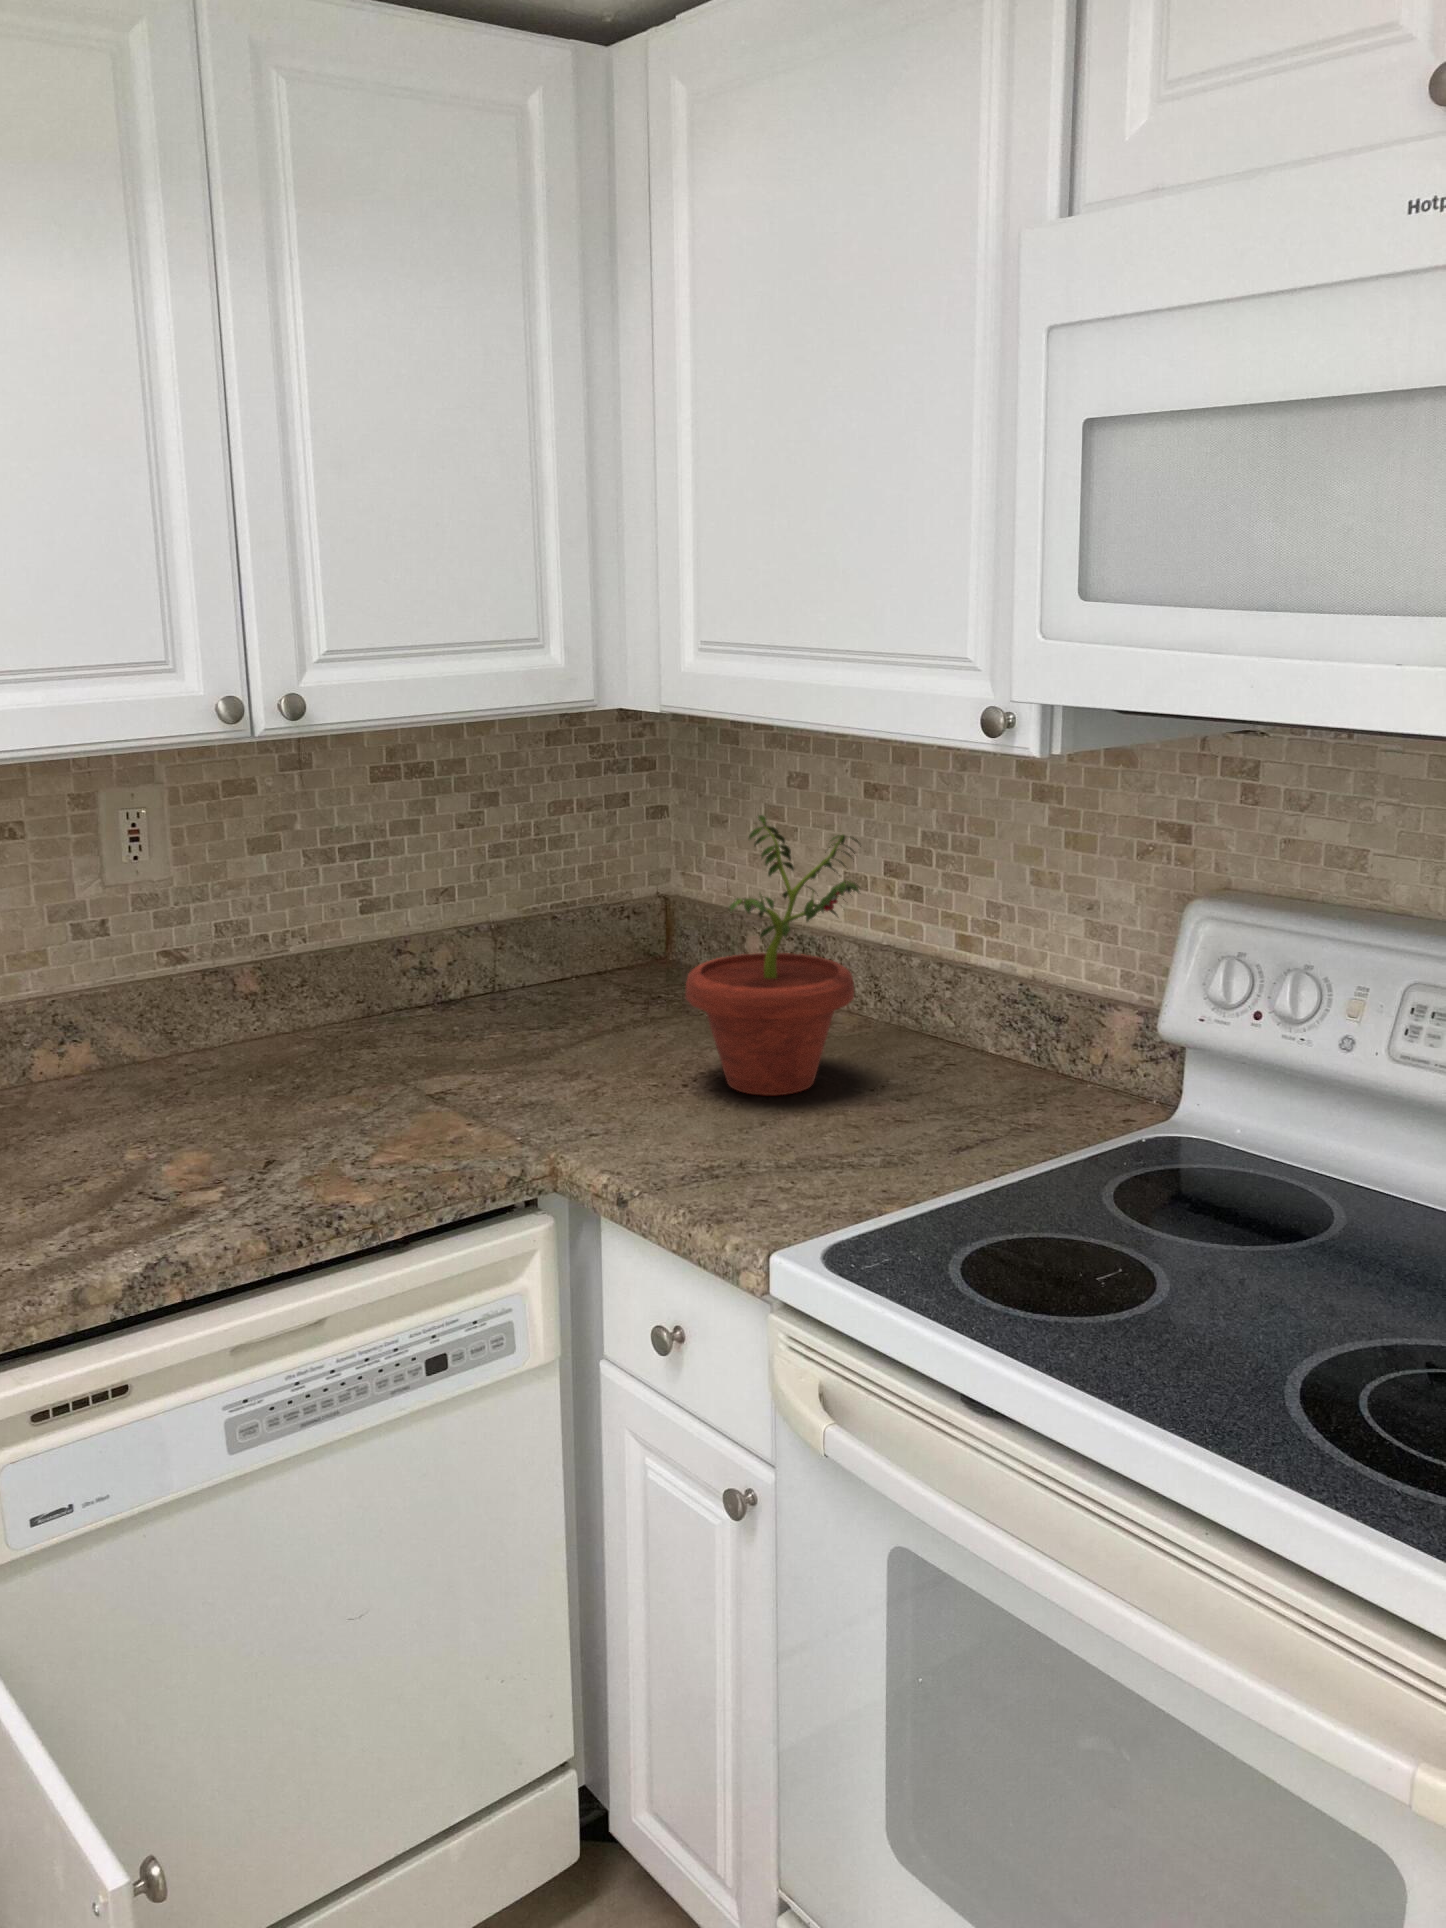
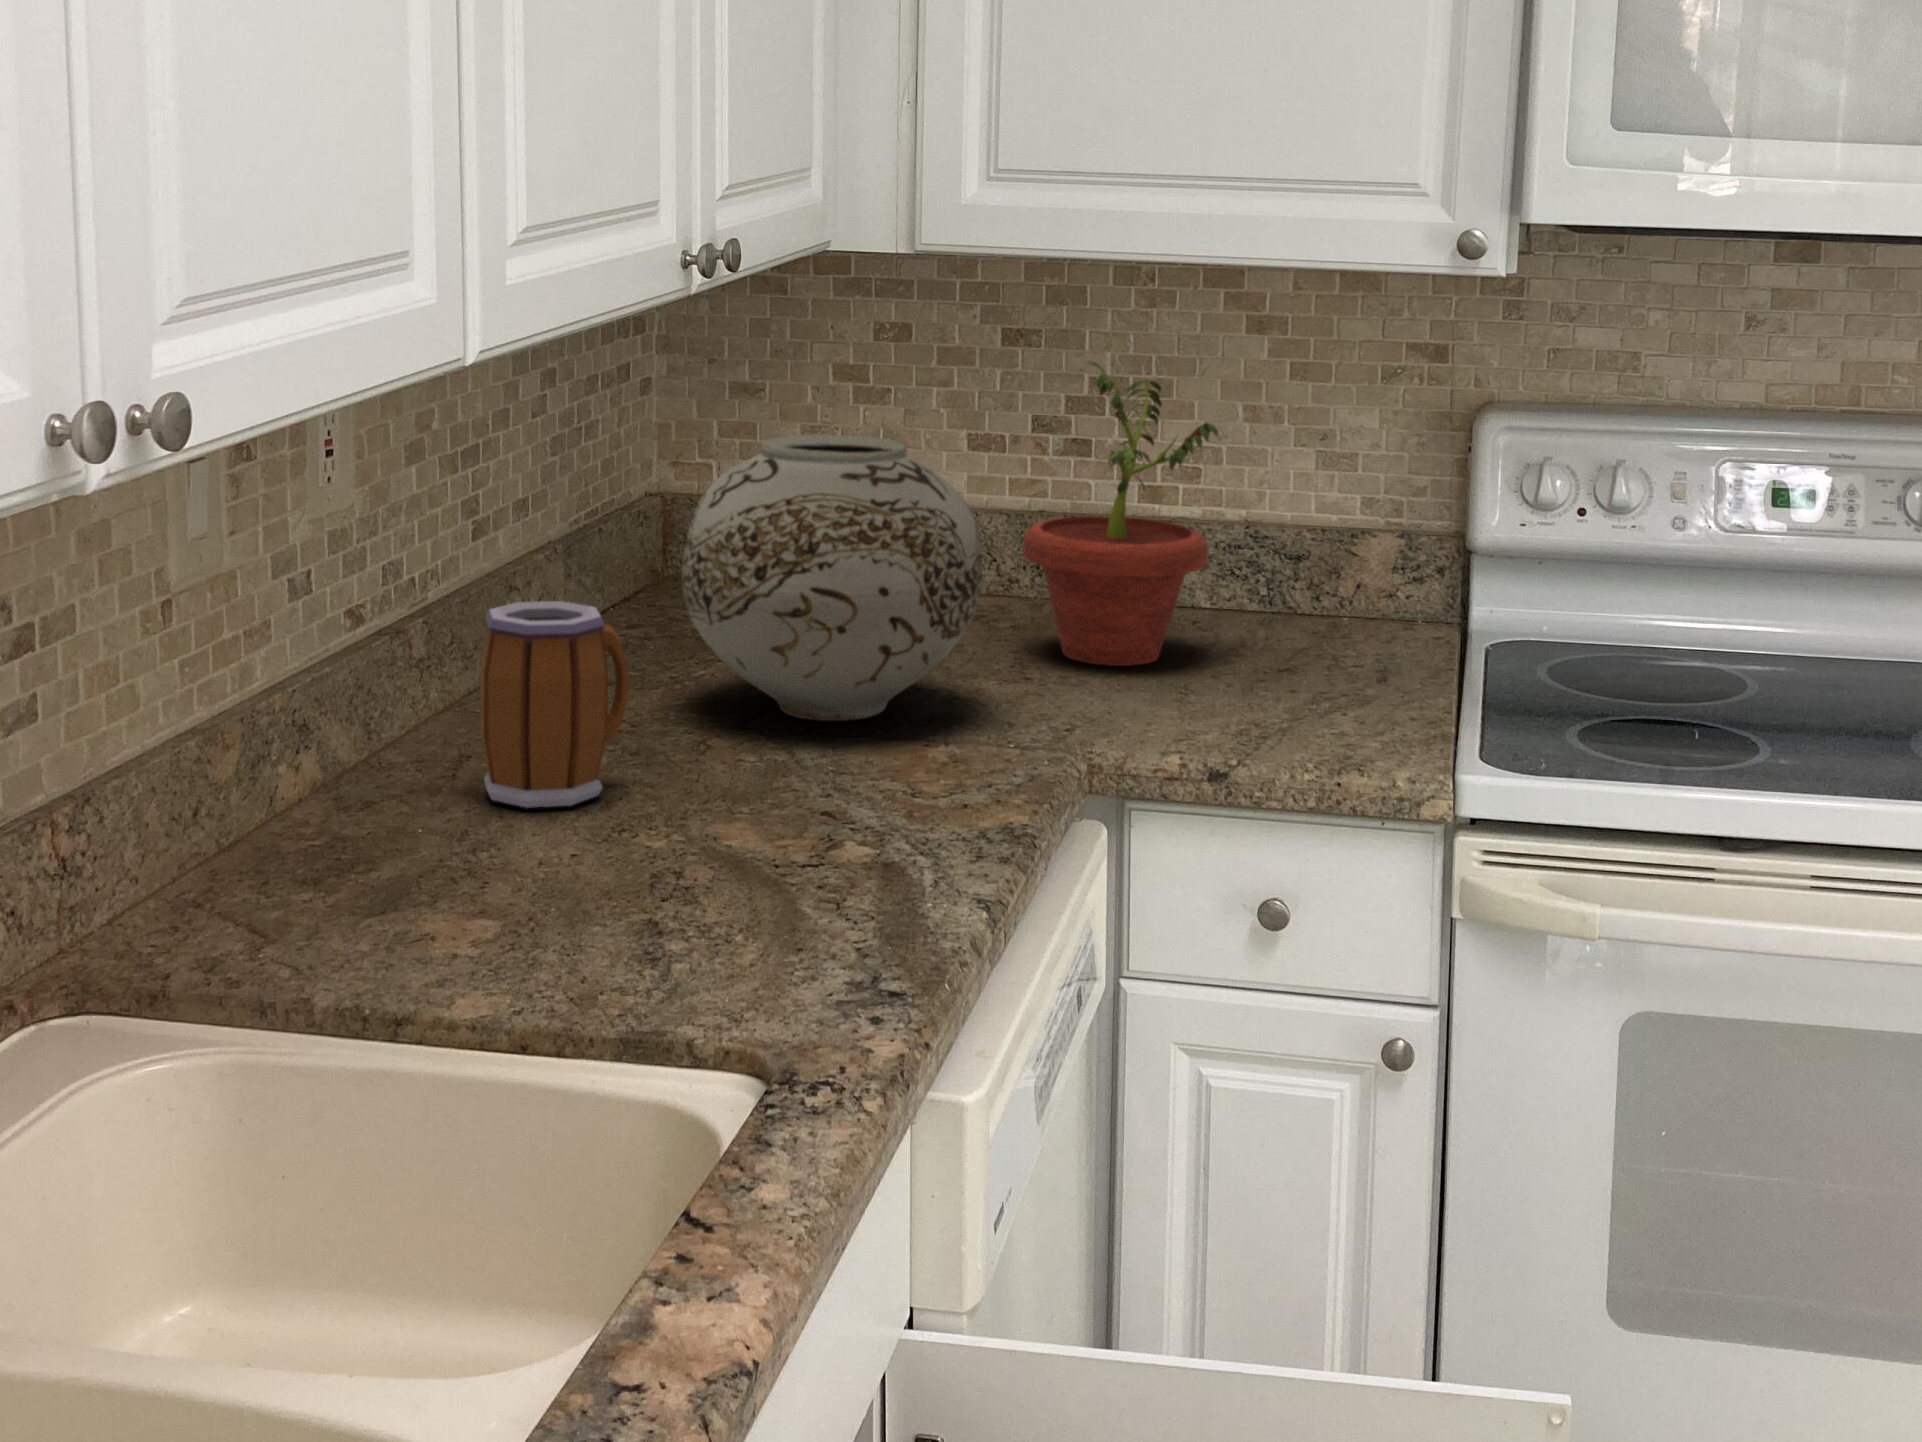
vase: none [311,860,557,1096] -> present [682,434,982,721]
mug: none [48,966,165,1117] -> present [480,601,629,808]

